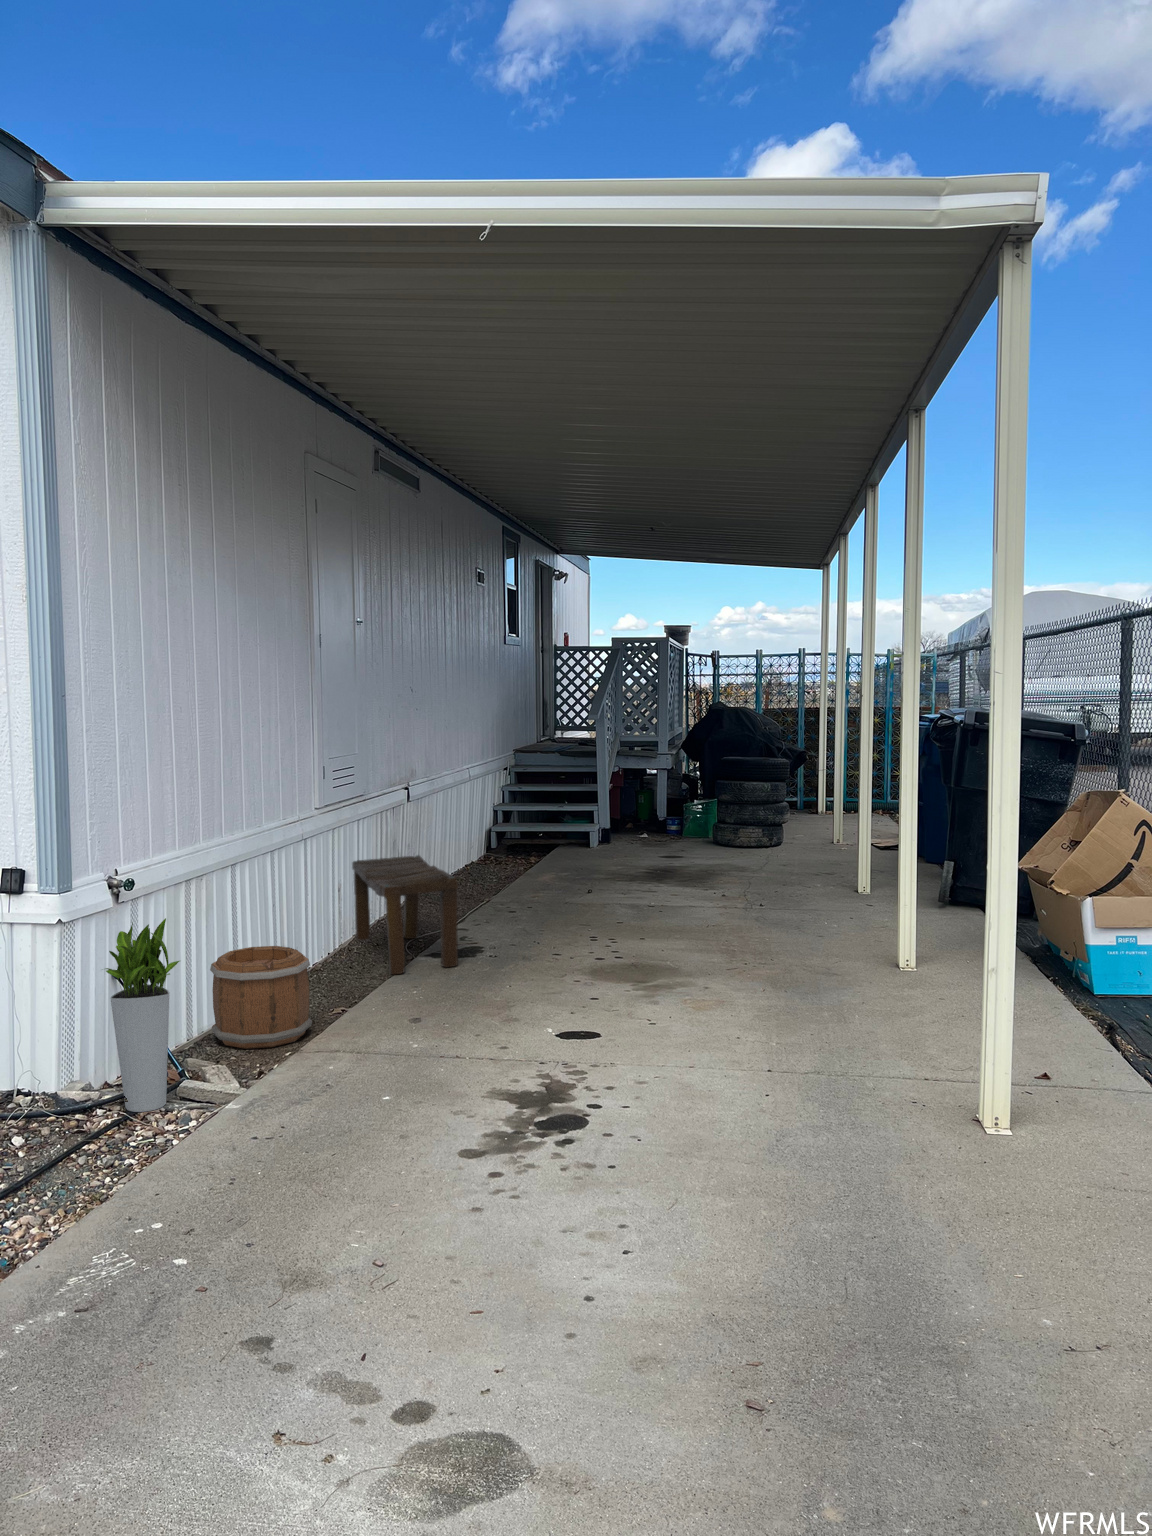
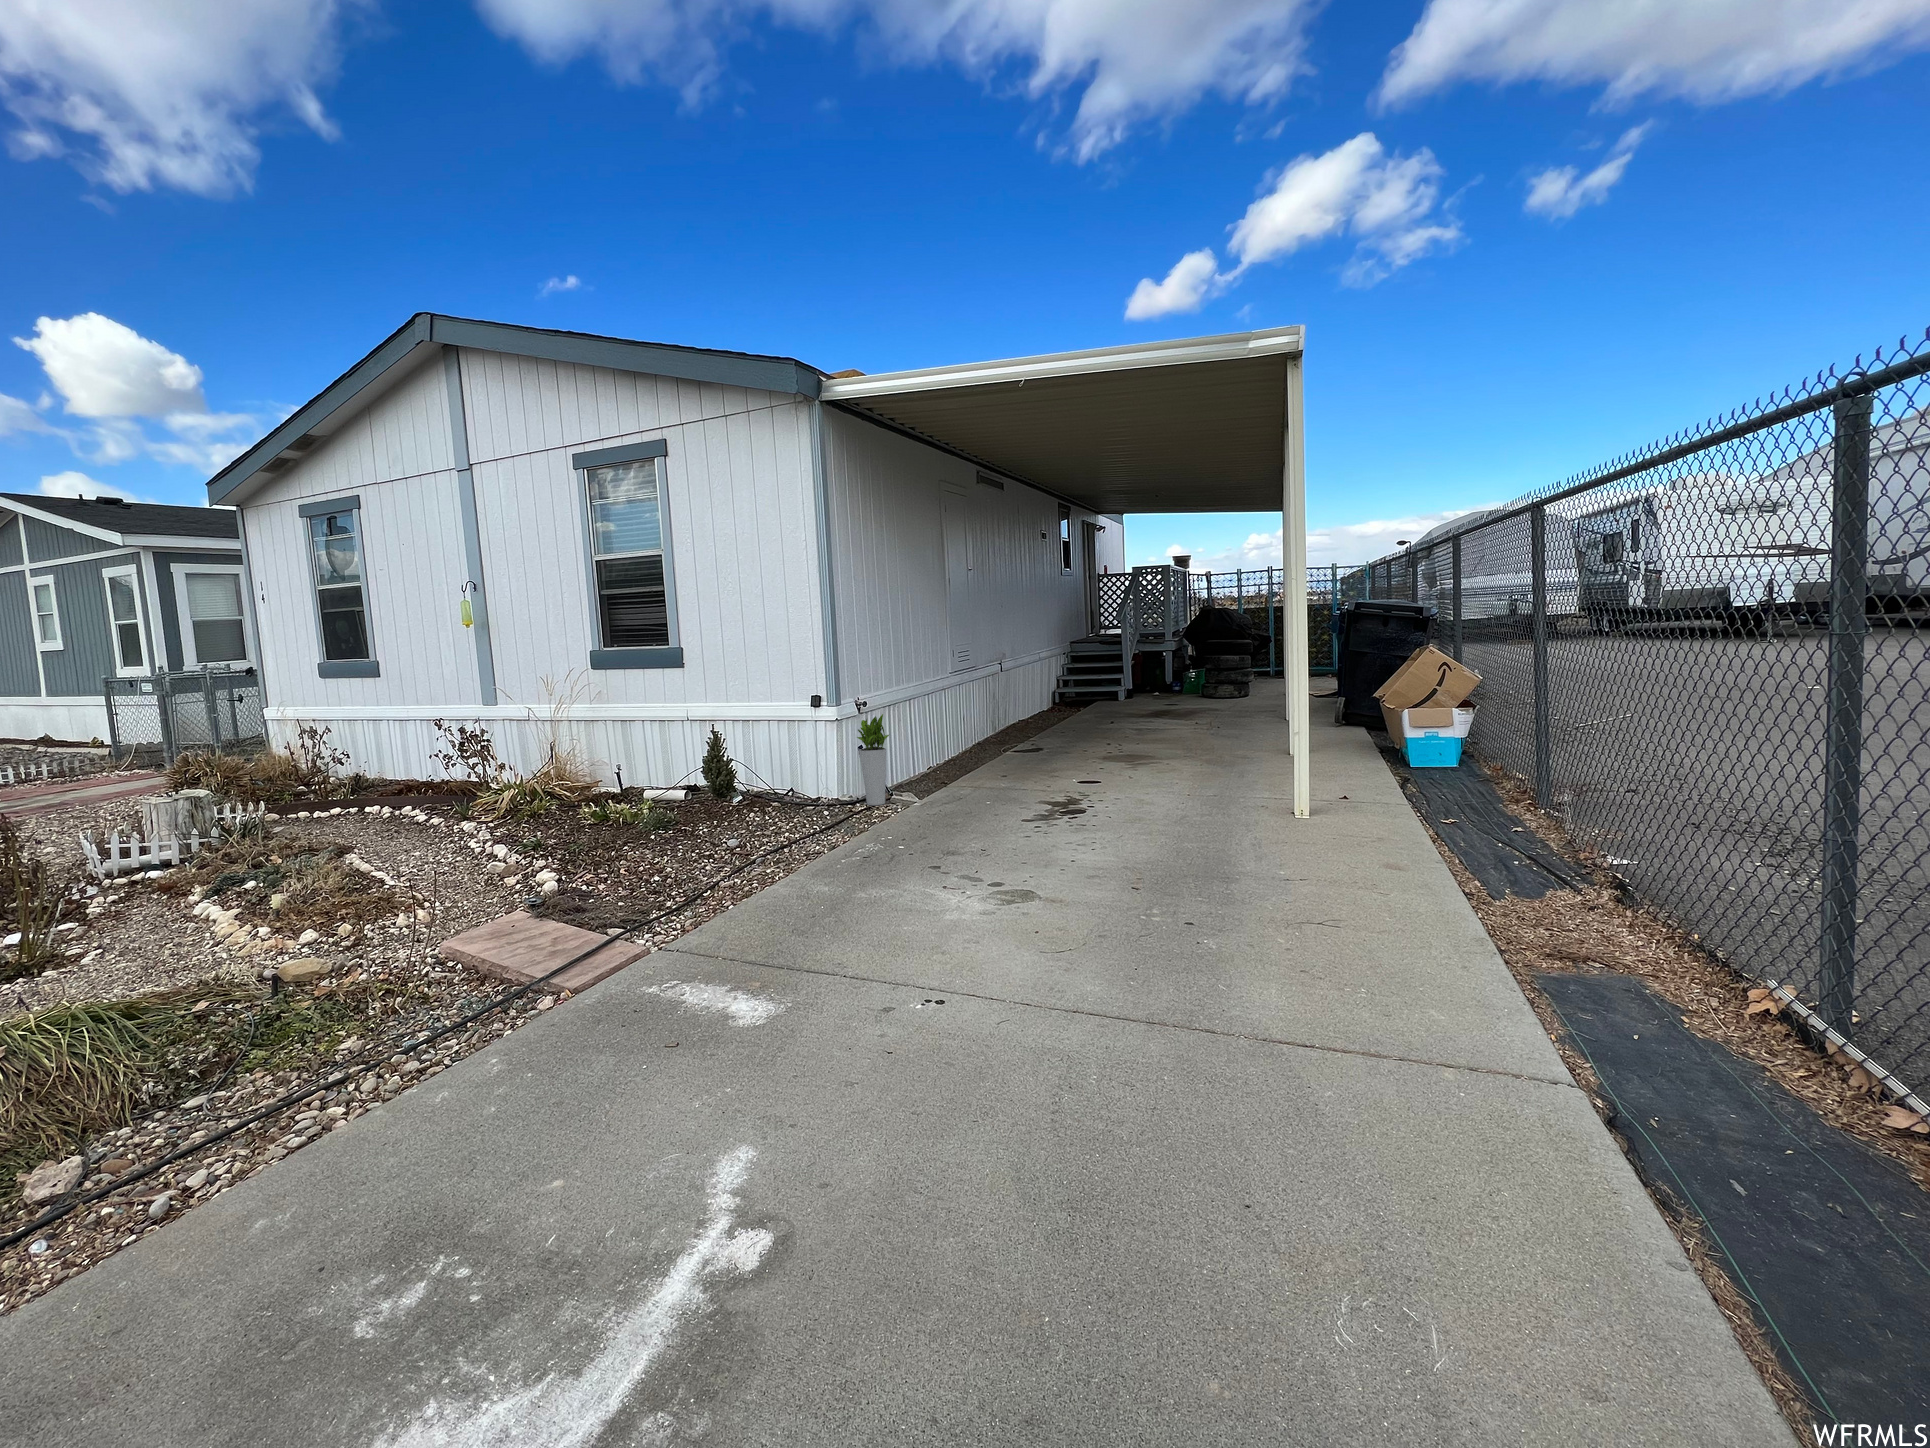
bench: present [352,855,458,974] -> none [970,697,1029,759]
bucket: present [210,946,312,1049] -> none [900,736,952,786]

